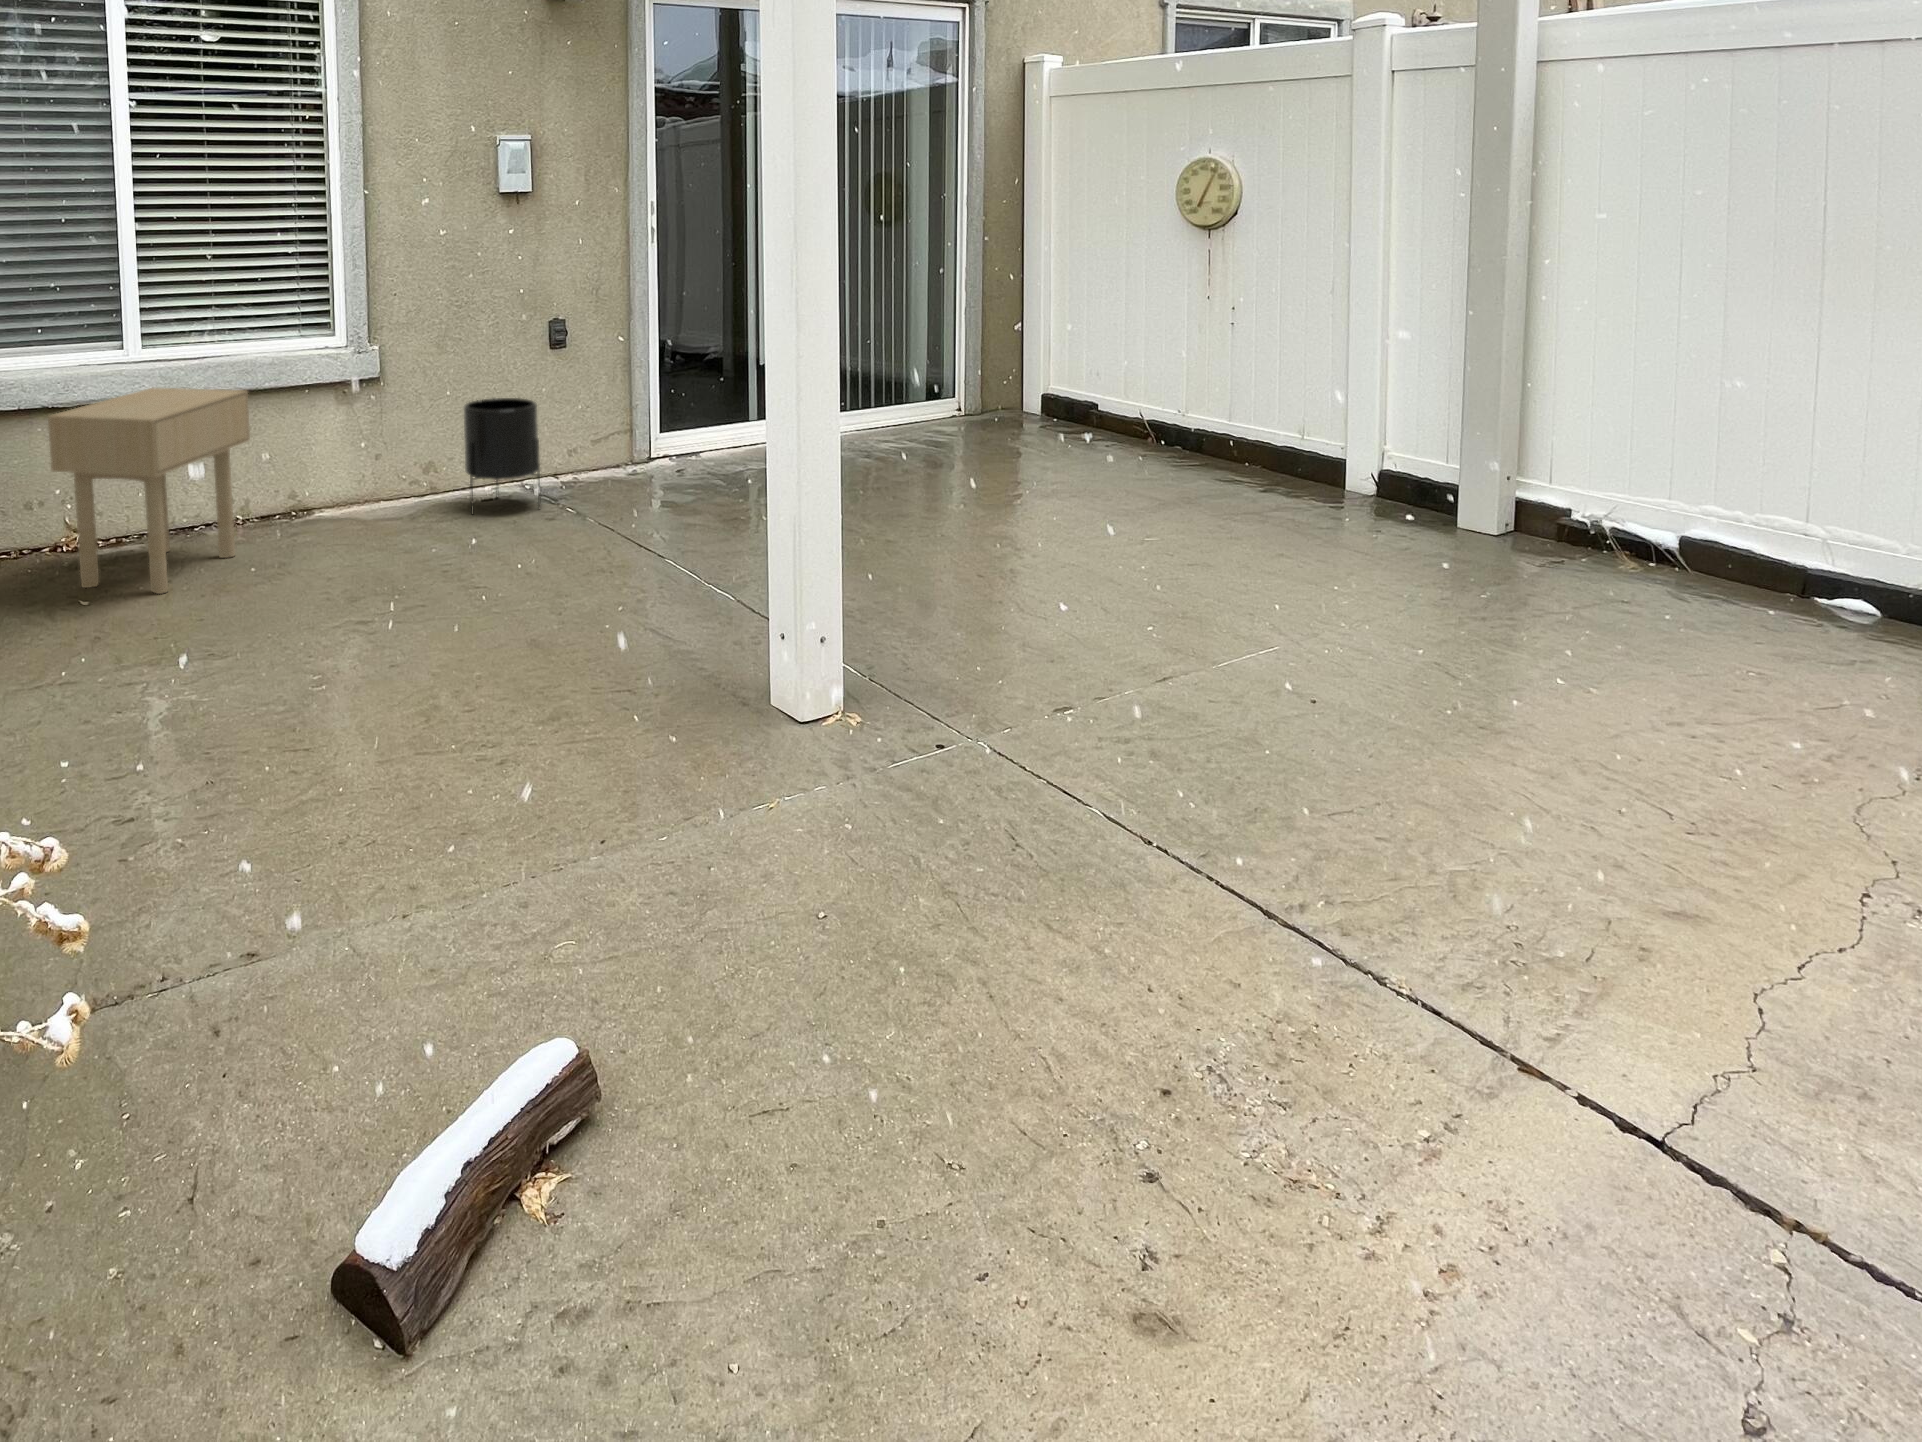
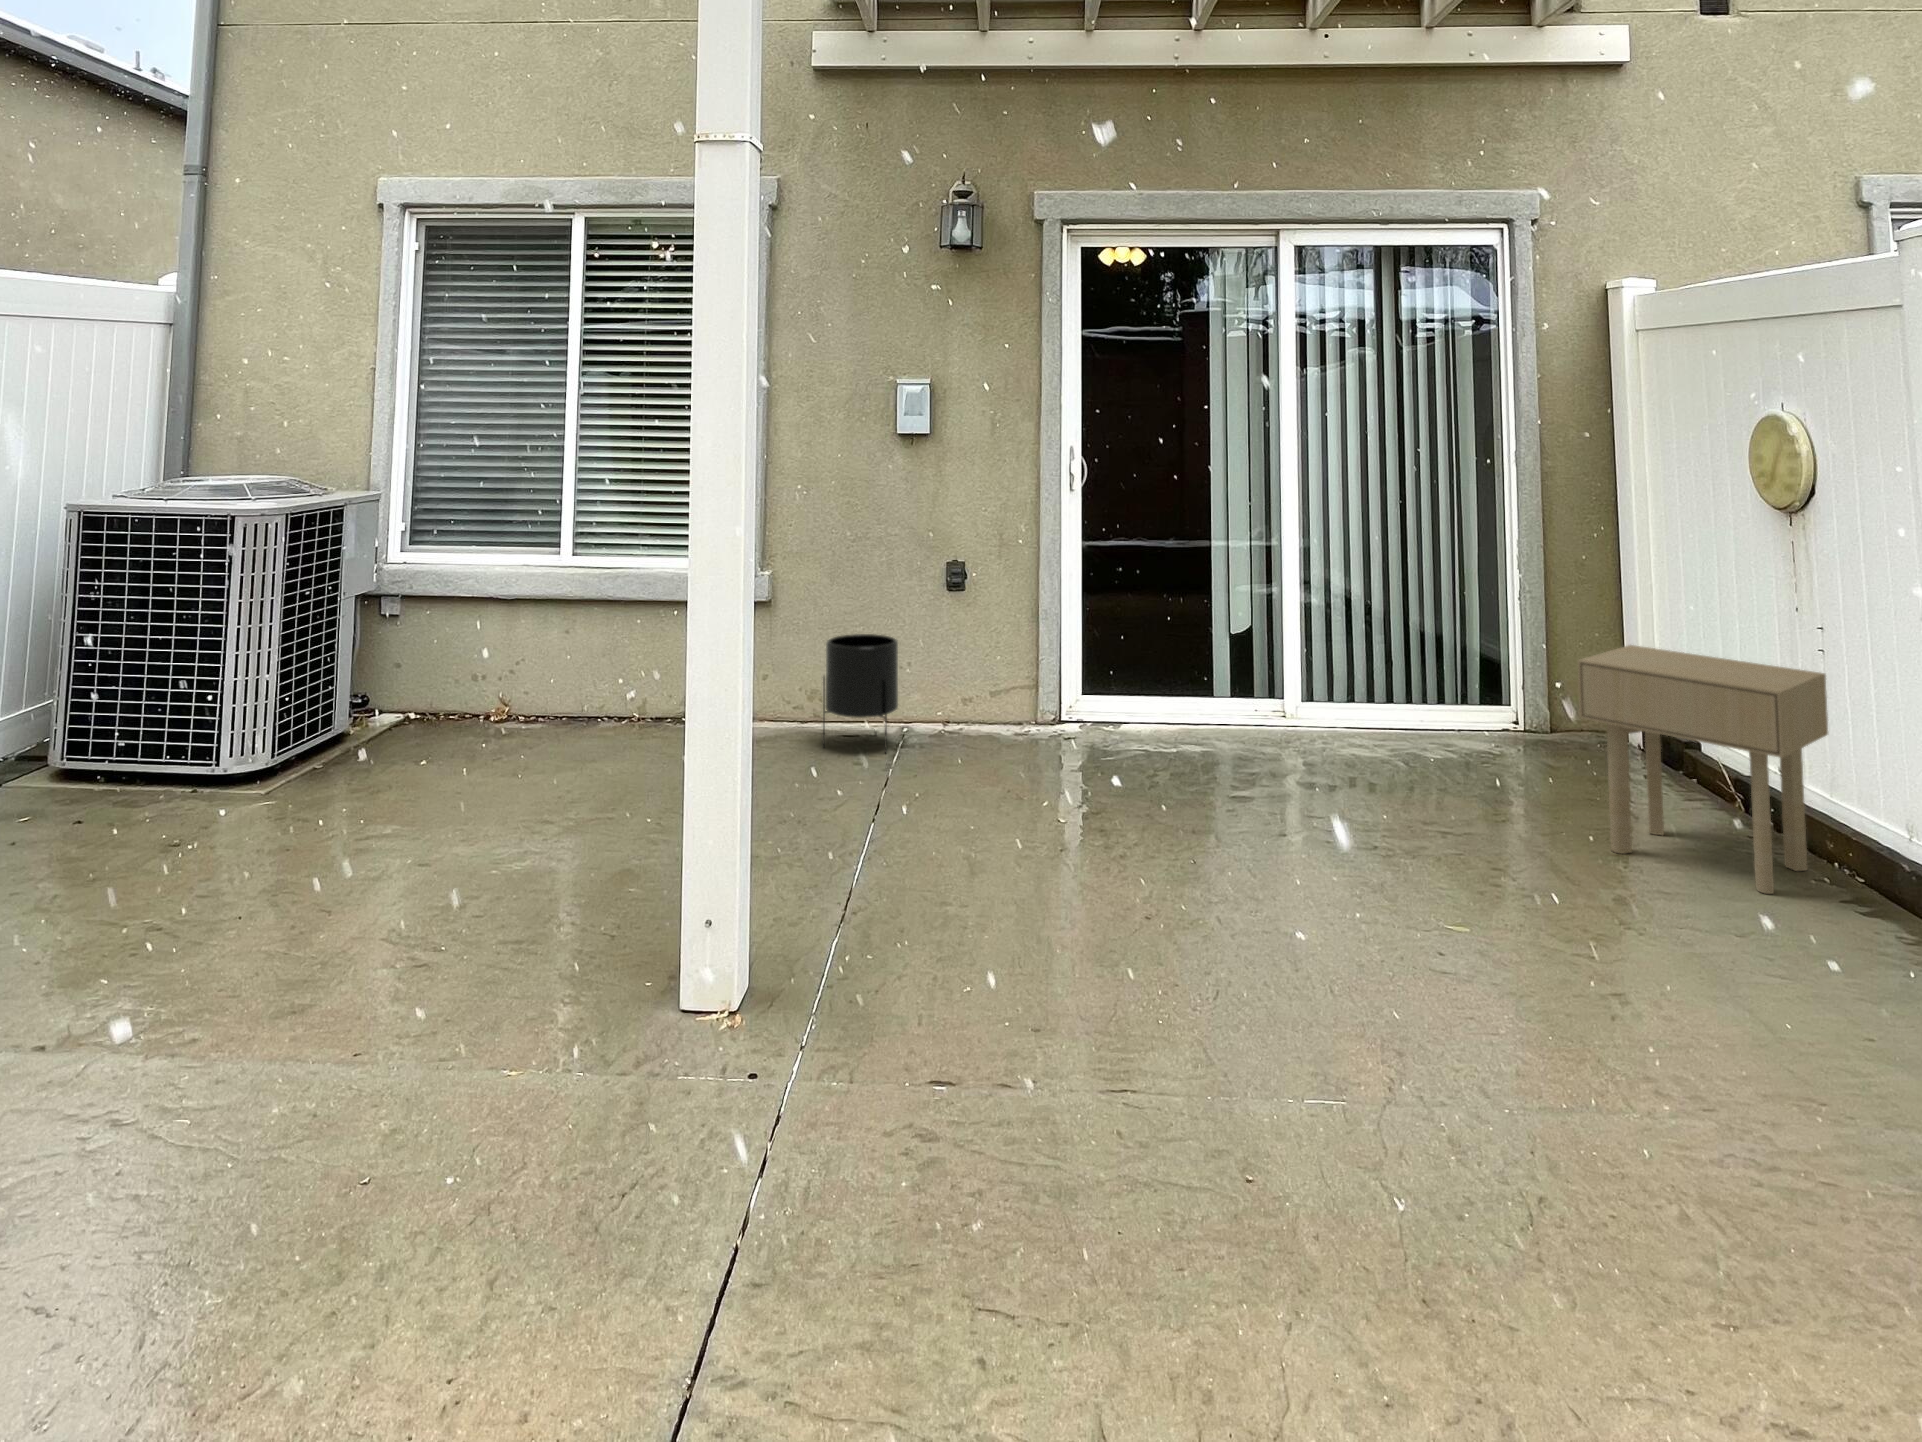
side table: present [48,388,250,594] -> present [1578,645,1828,894]

